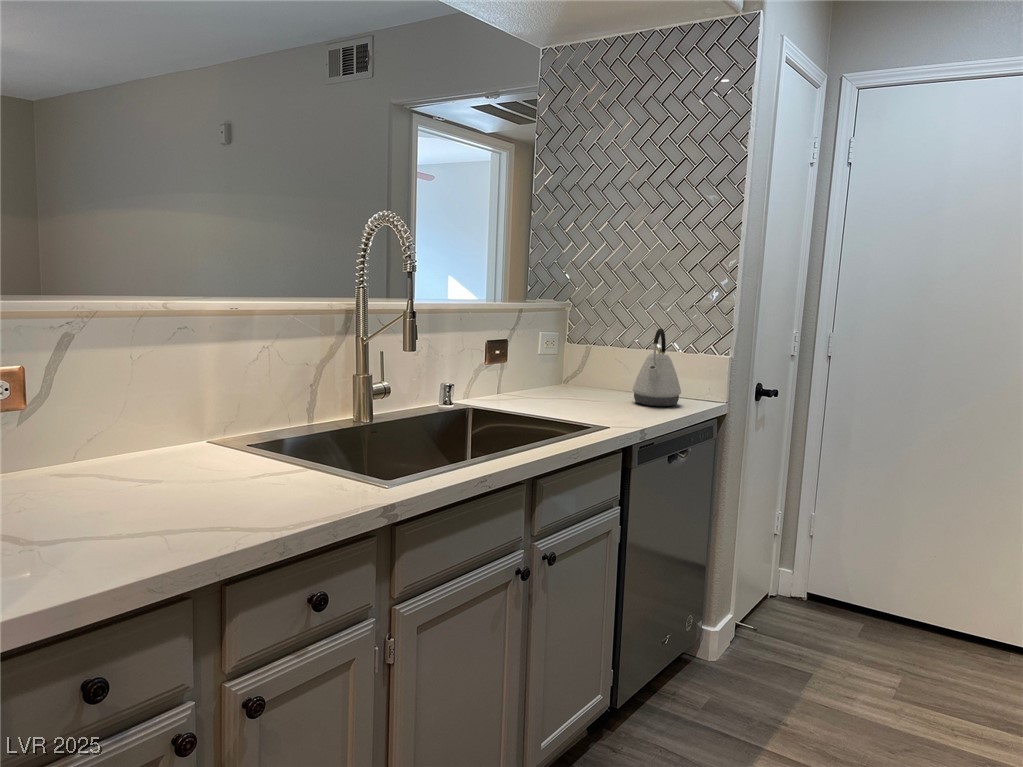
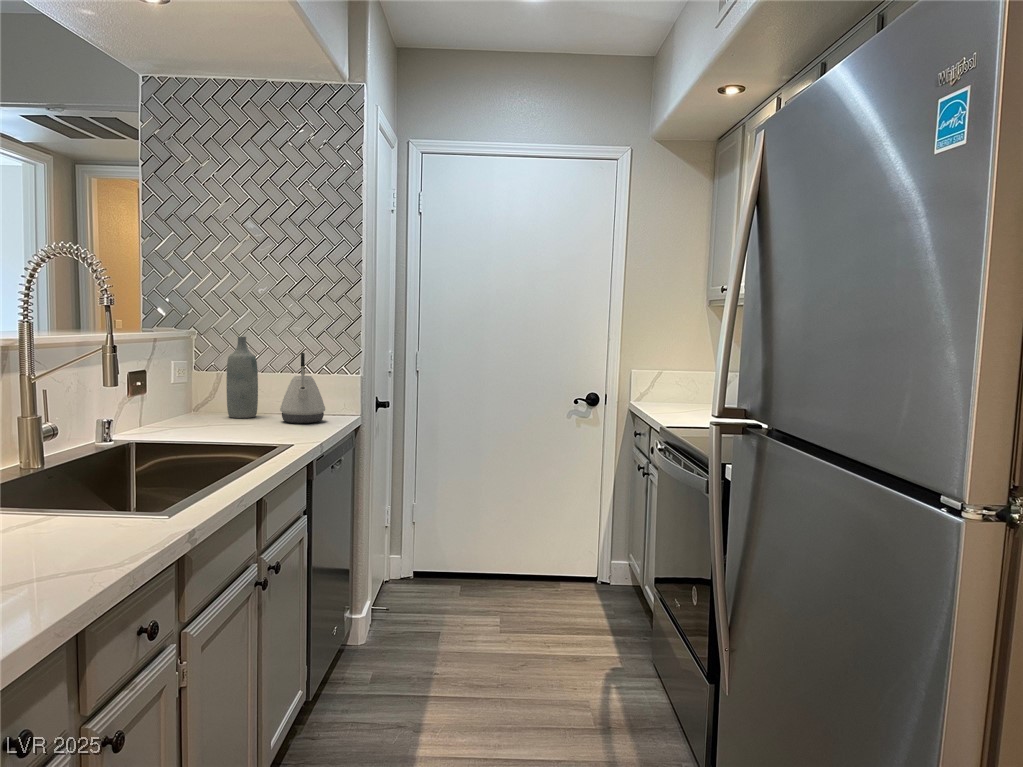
bottle: none [589,308,621,394] -> present [226,336,258,418]

